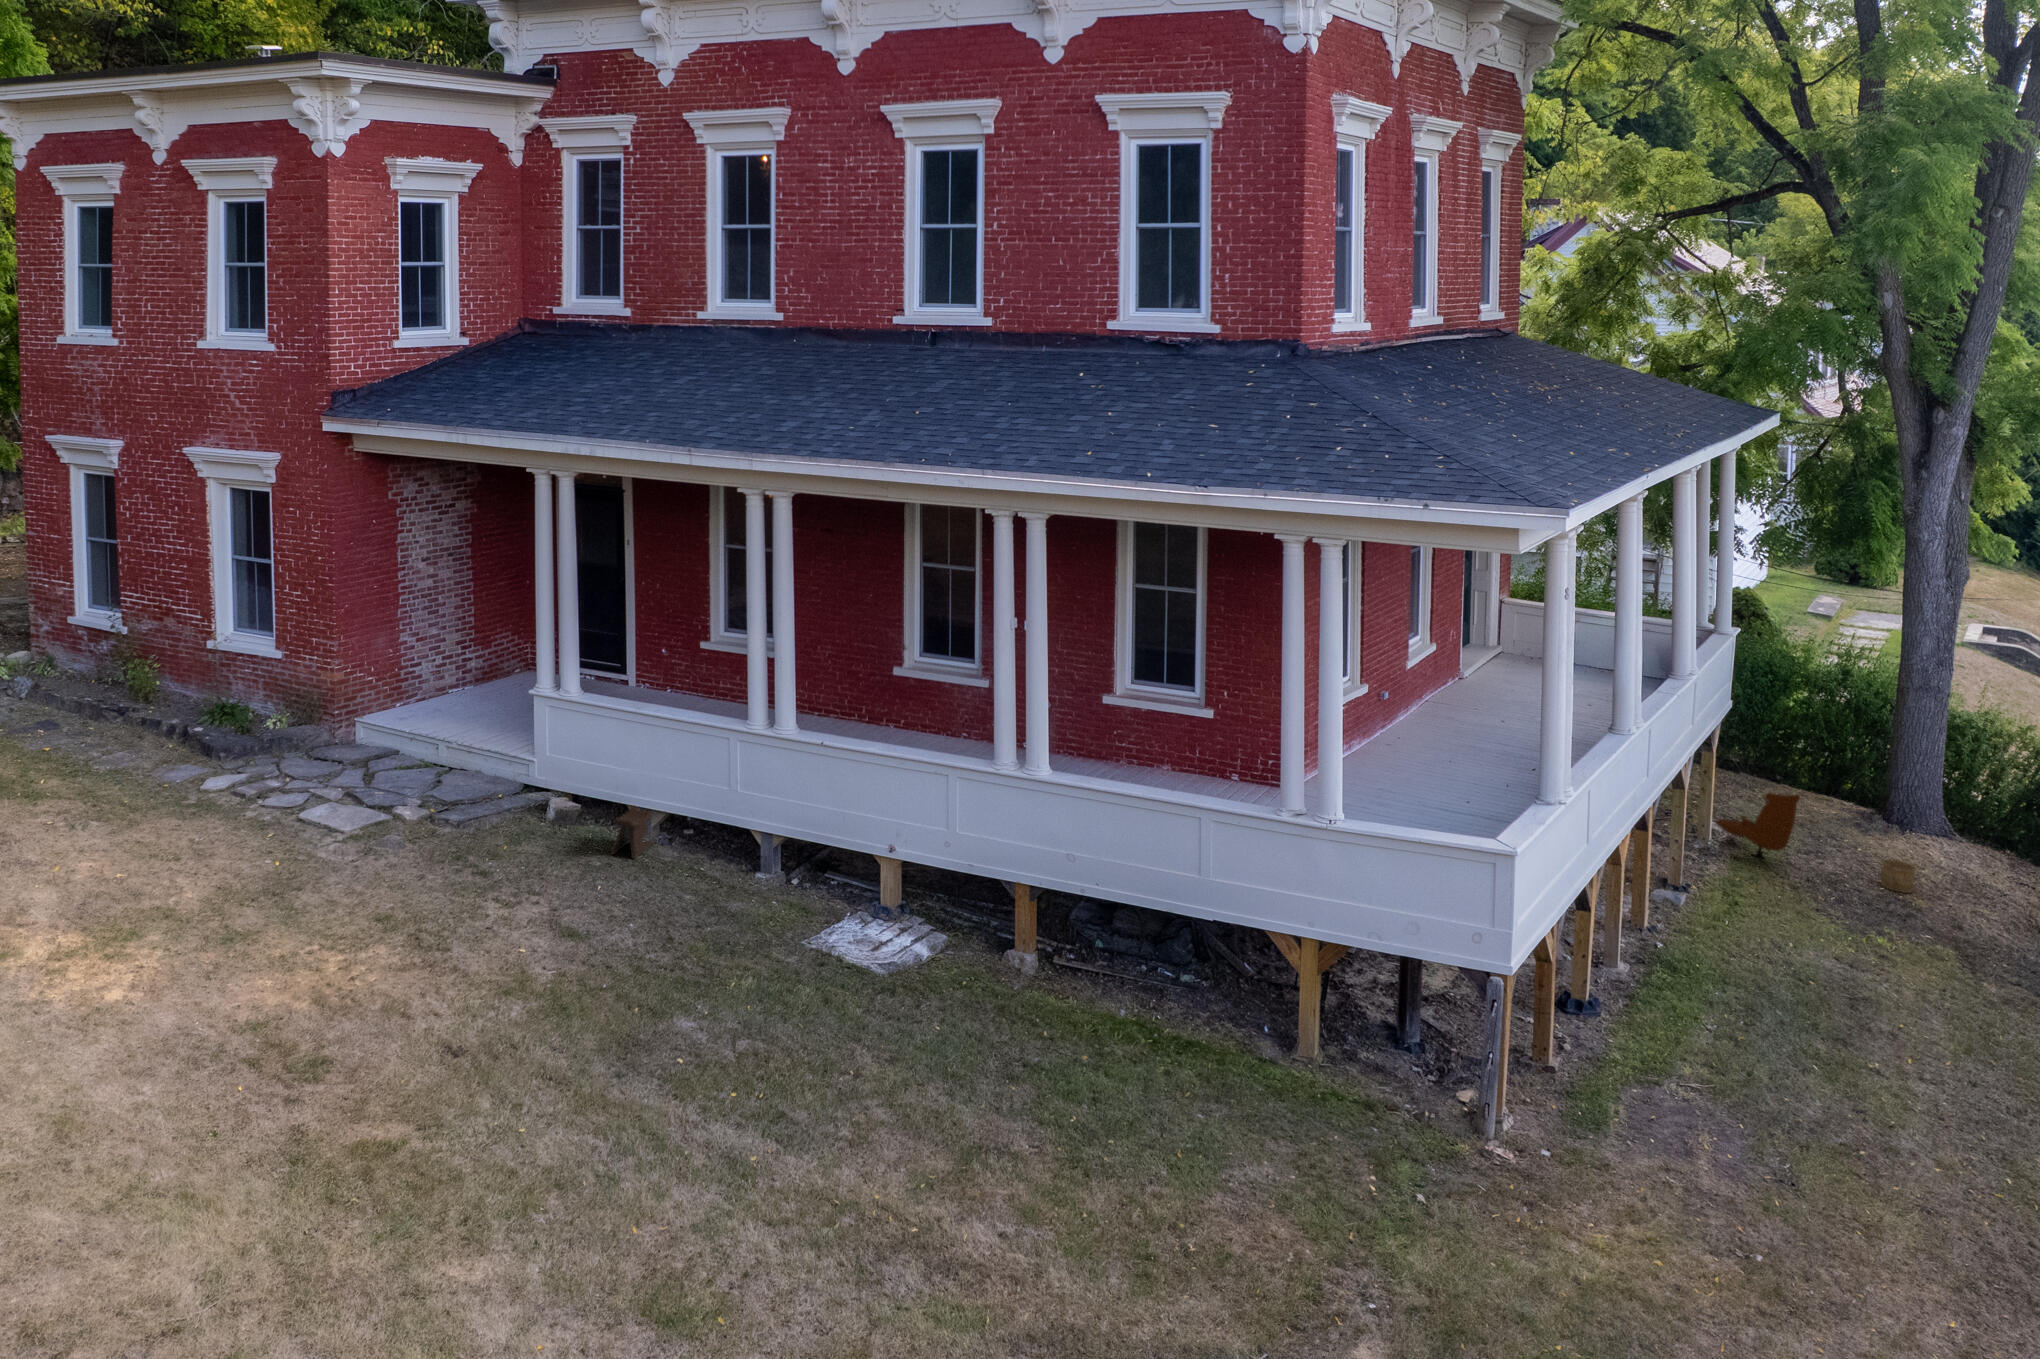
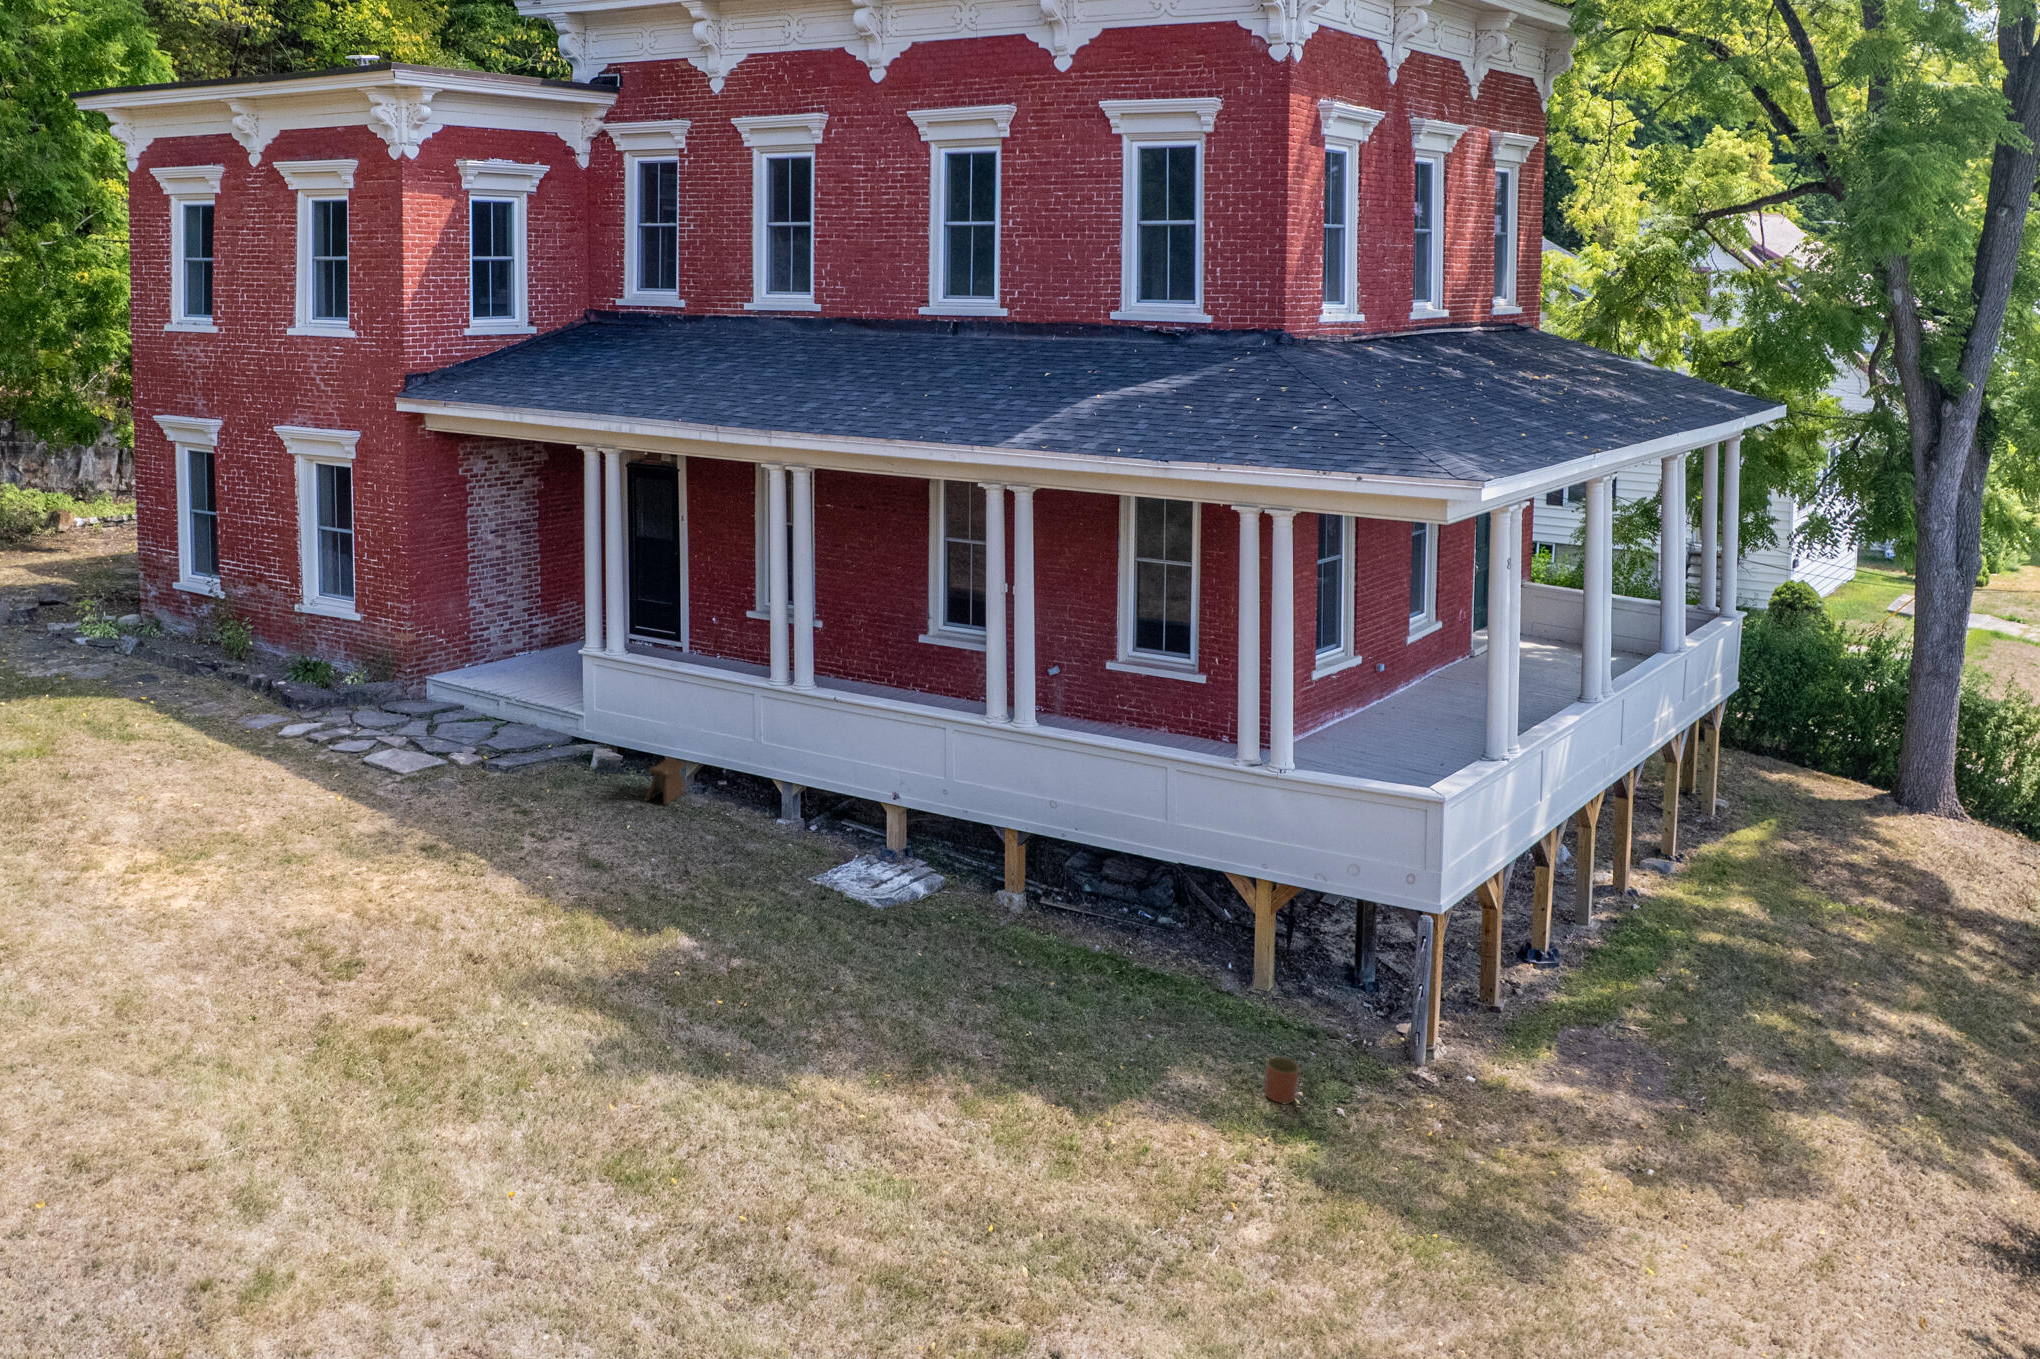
lounge chair: present [1715,792,1800,864] -> none [1714,767,1792,842]
wooden bucket: present [1880,859,1916,893] -> none [1872,833,1907,866]
planter: none [1334,1131,1372,1184] -> present [1265,1057,1299,1104]

